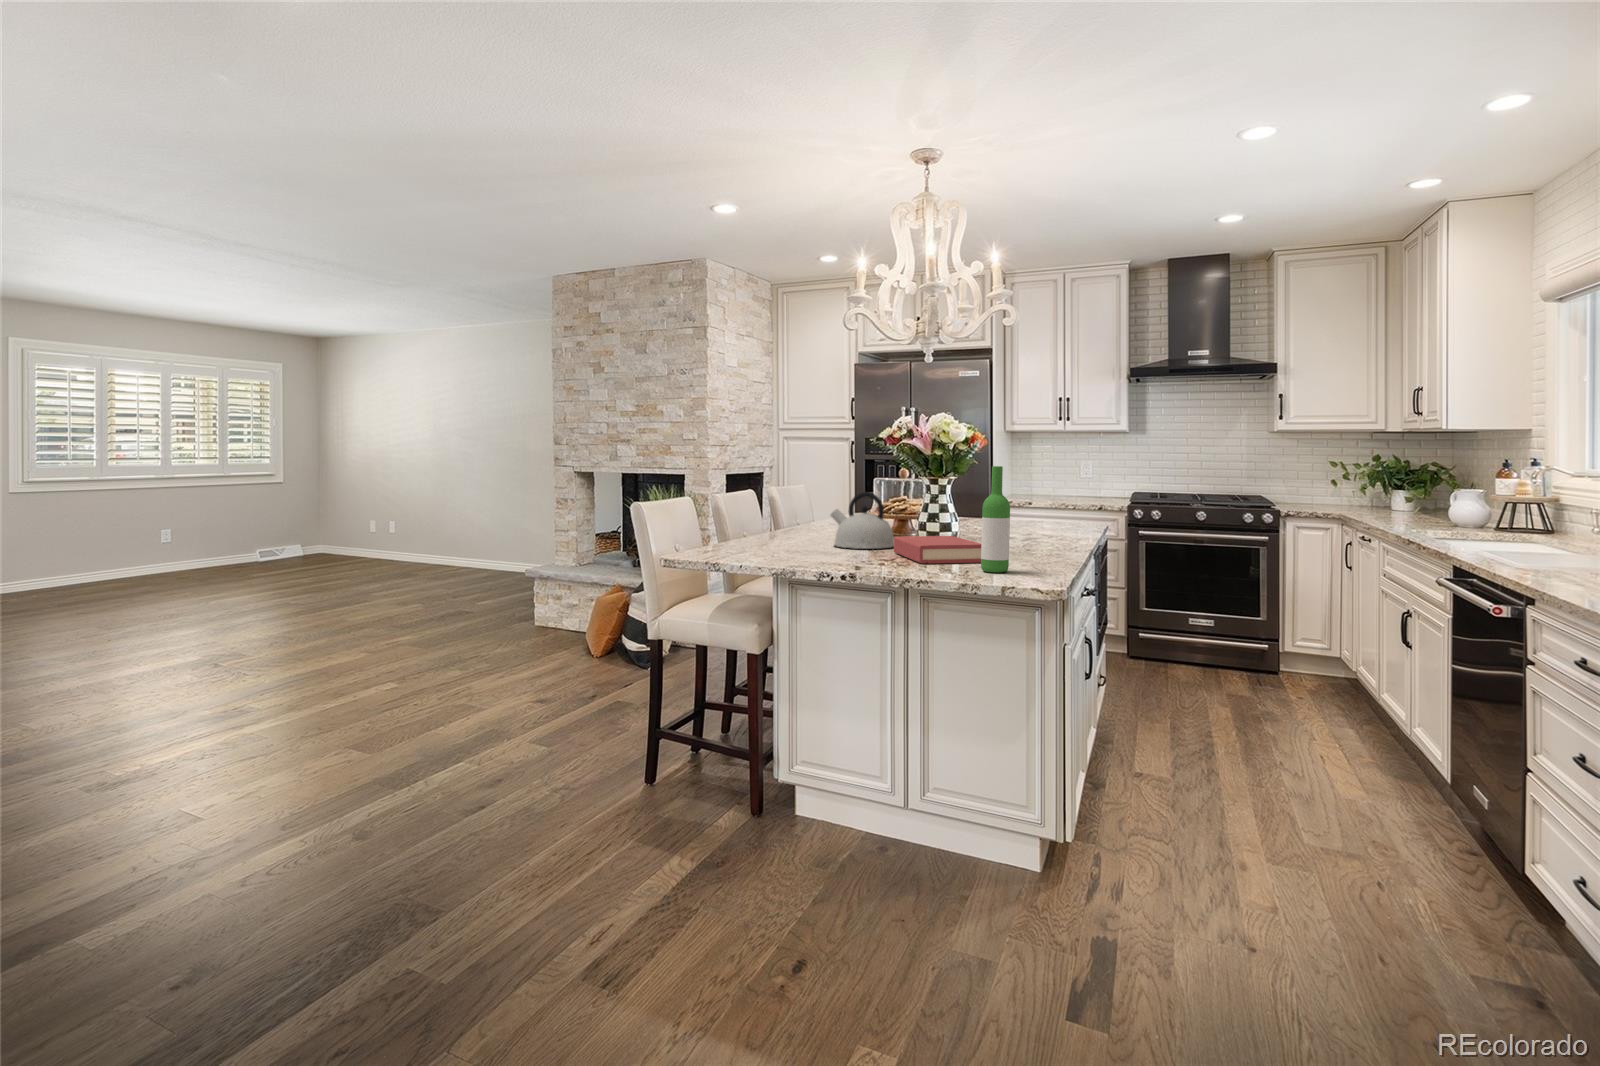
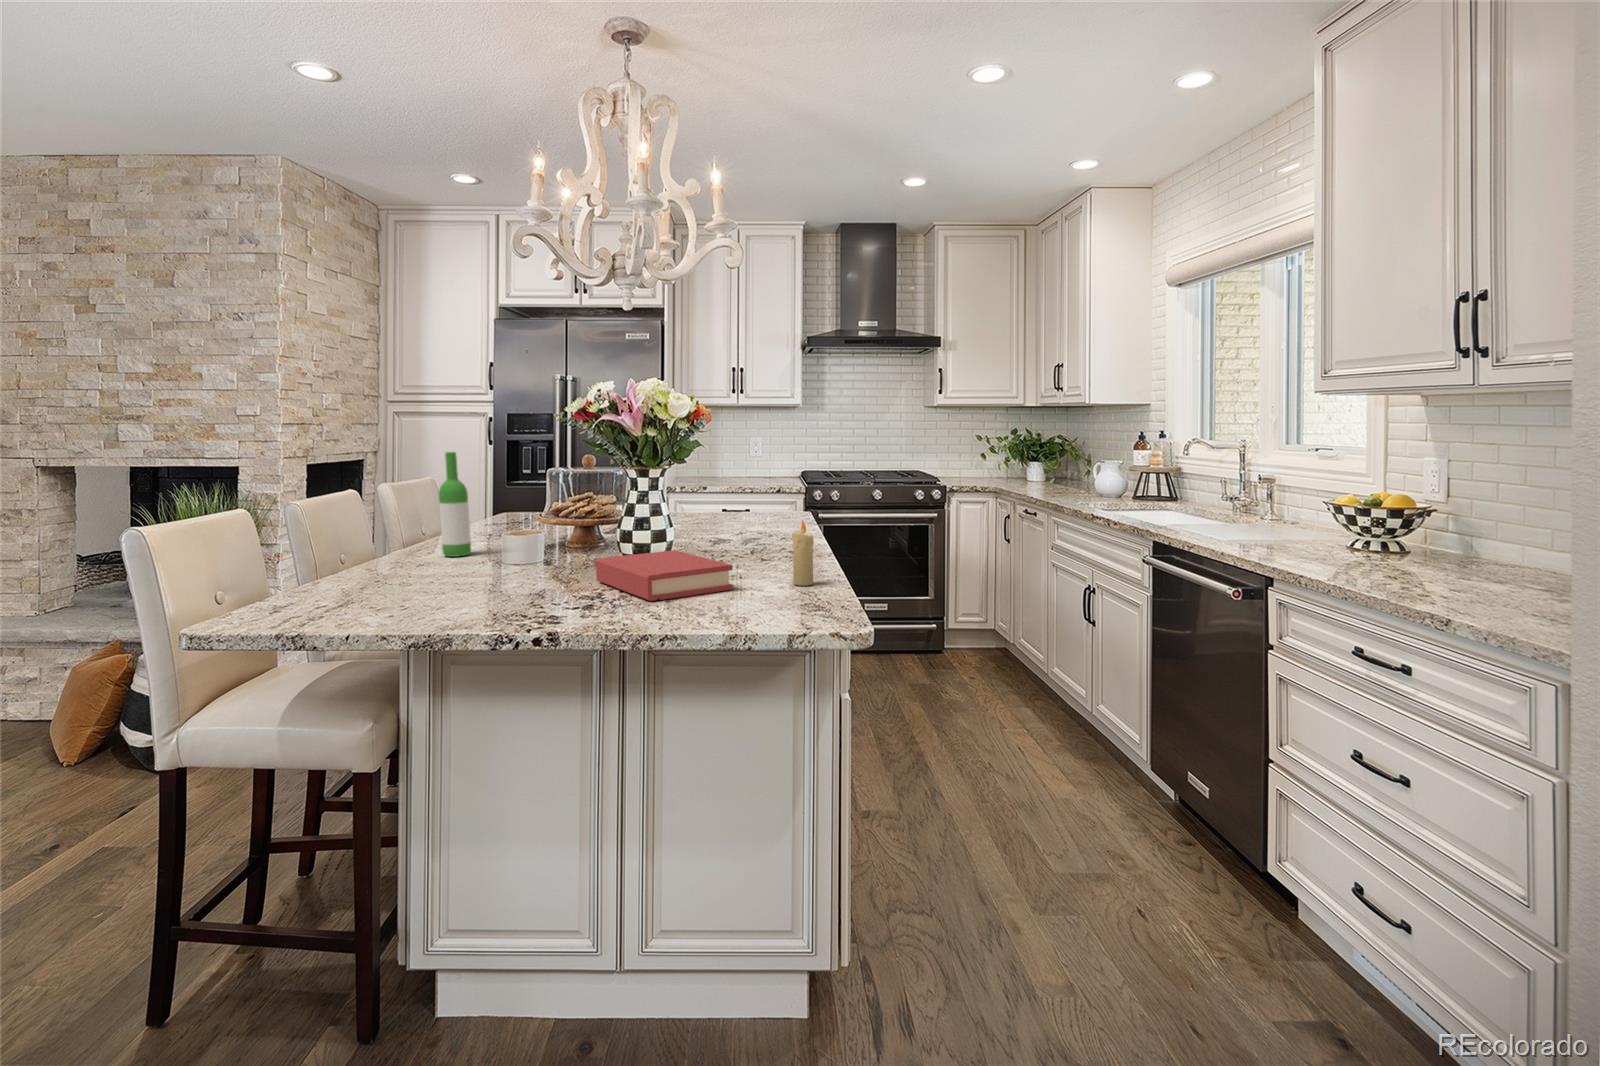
wine bottle: present [981,466,1010,573] -> present [439,452,471,557]
kettle: present [831,492,894,549] -> none [490,494,592,578]
candle: none [1032,515,1049,564] -> present [792,520,814,586]

